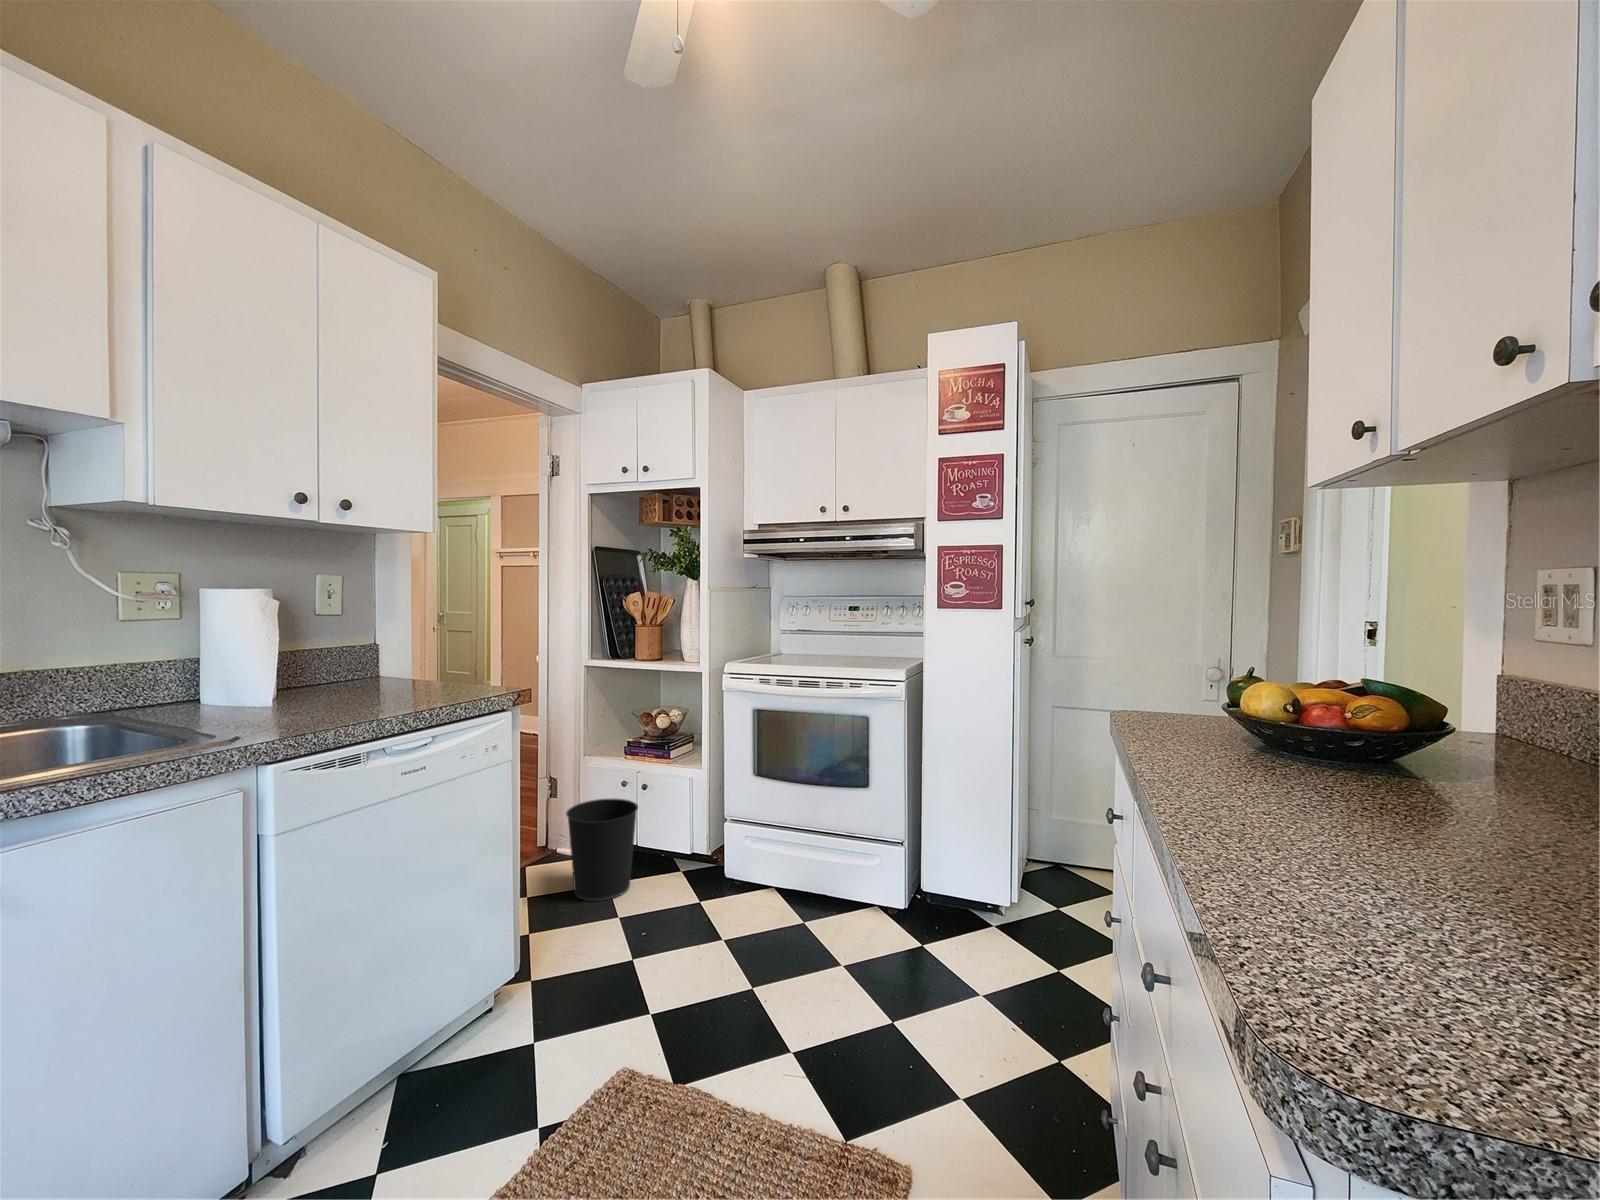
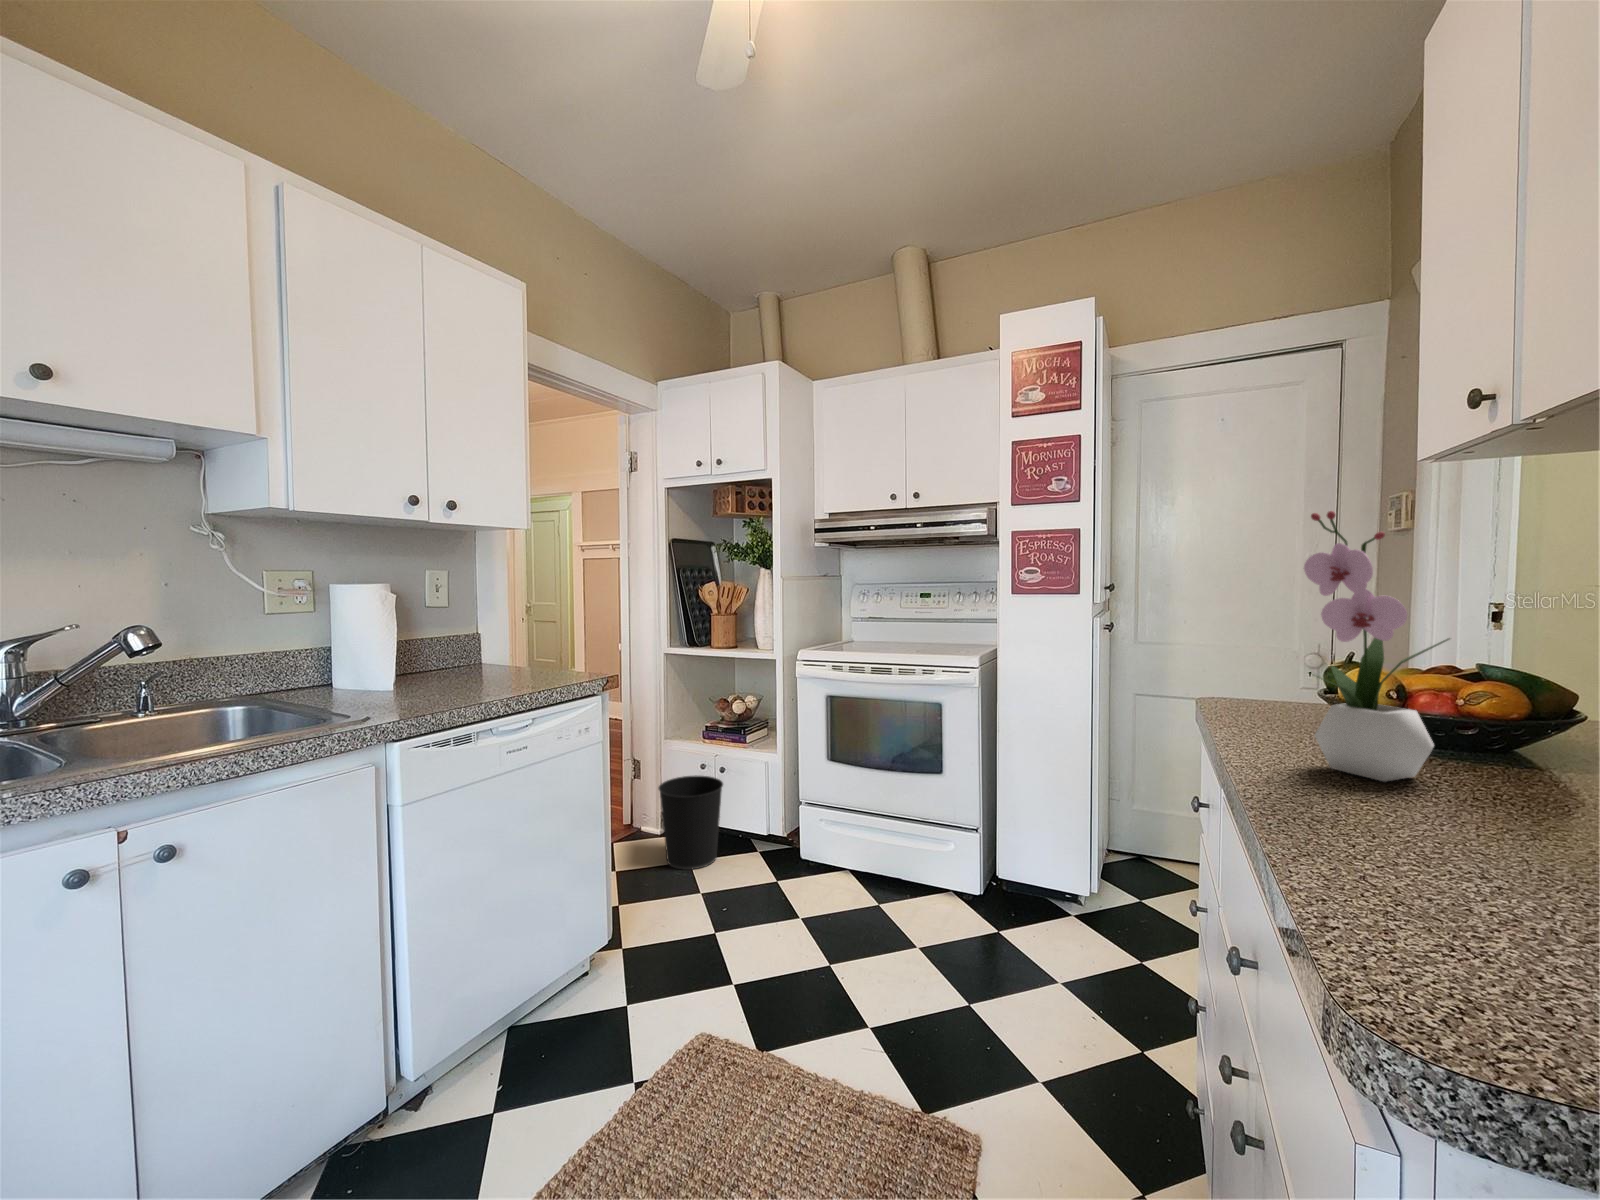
flower arrangement: none [1213,530,1344,794] -> present [1304,511,1450,781]

